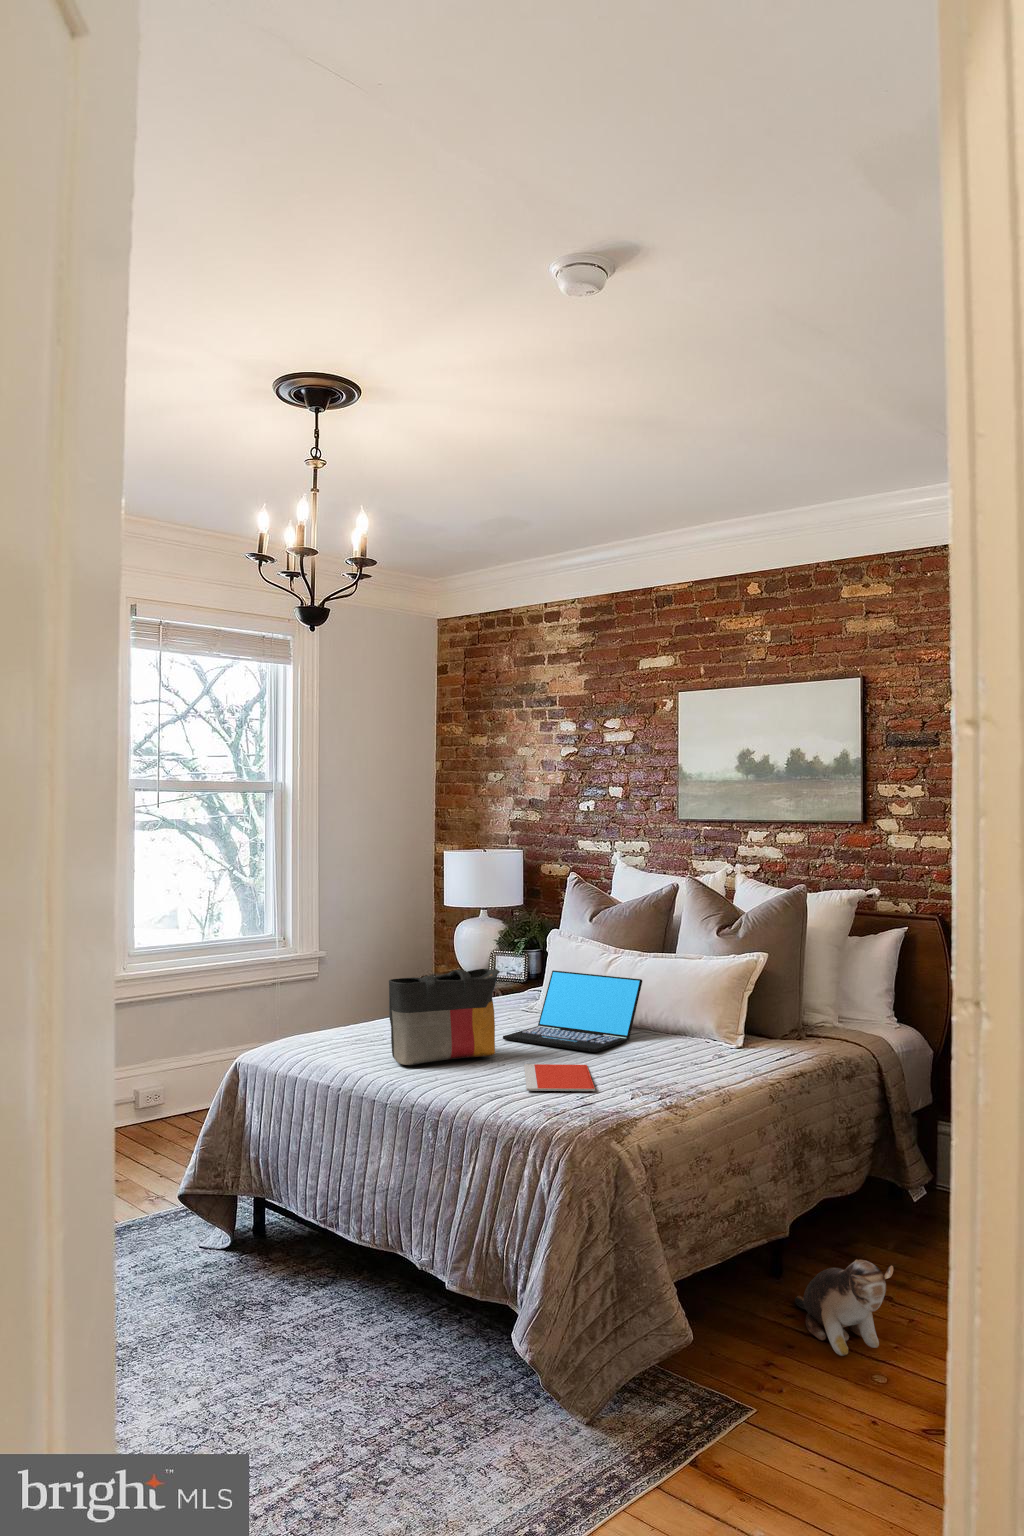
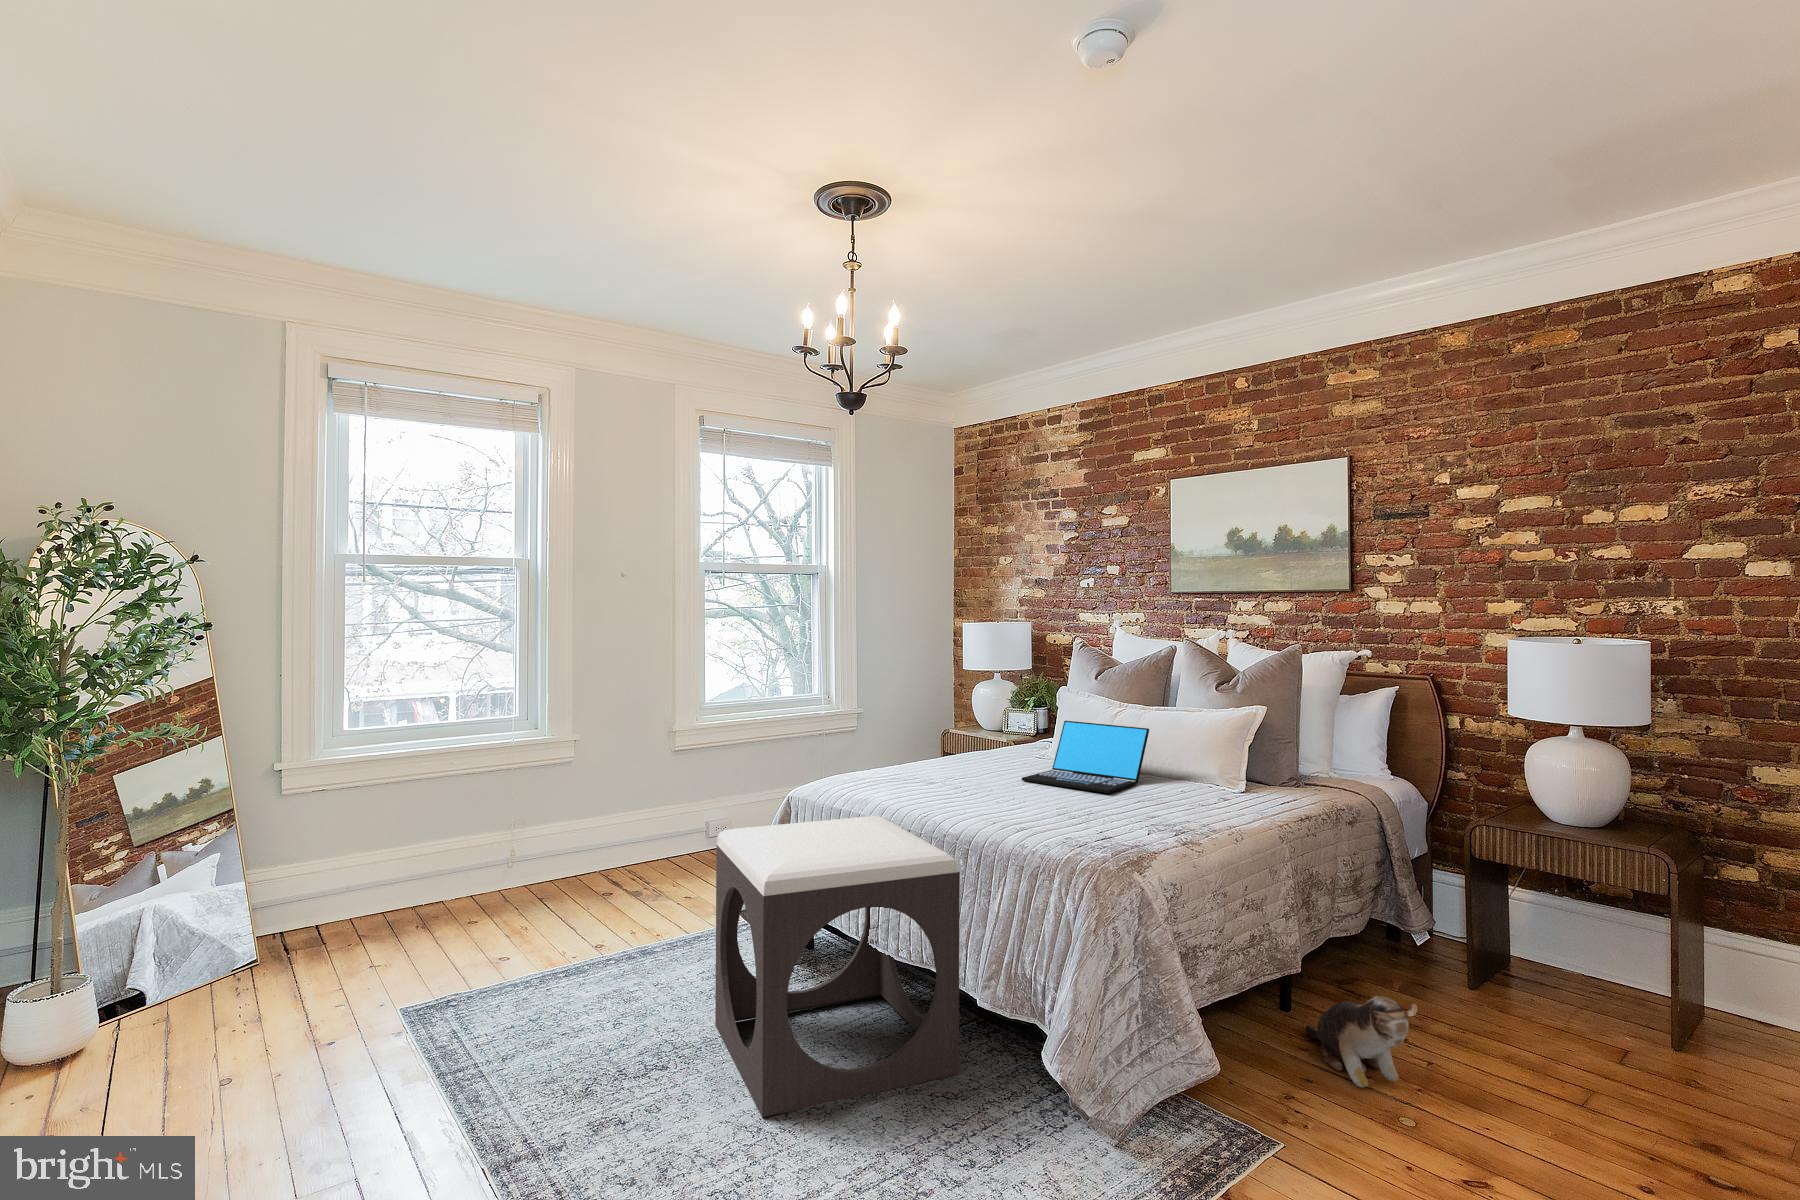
tote bag: present [389,969,500,1065] -> none [920,716,1020,801]
notebook: present [524,1064,595,1091] -> none [1044,802,1114,828]
footstool: none [153,1083,428,1418] -> present [715,816,960,1117]

